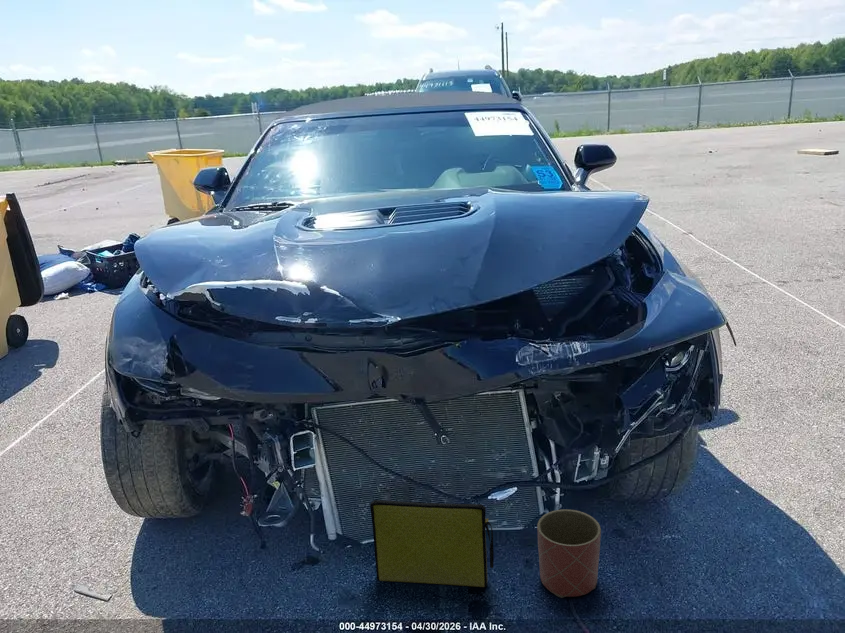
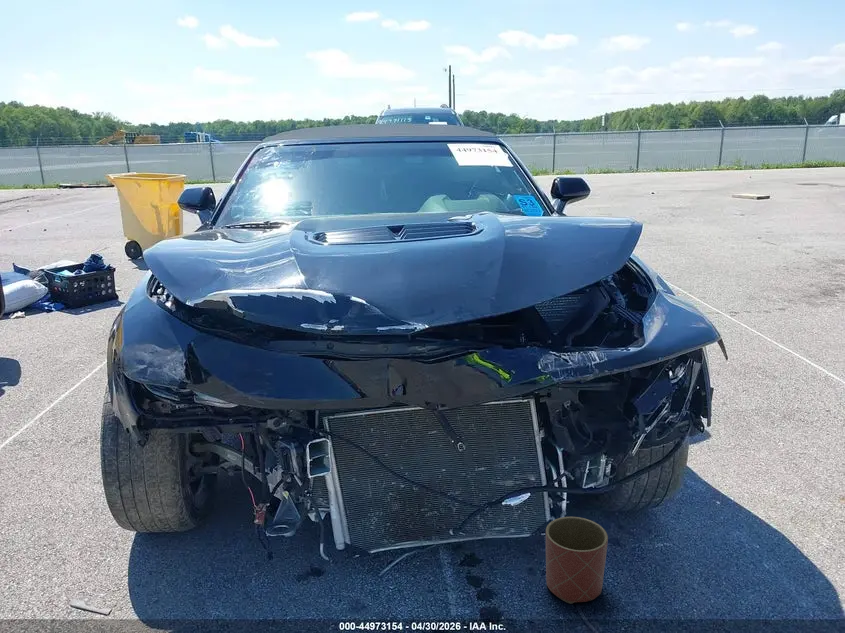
bag: present [370,500,494,587] -> none [382,510,503,596]

